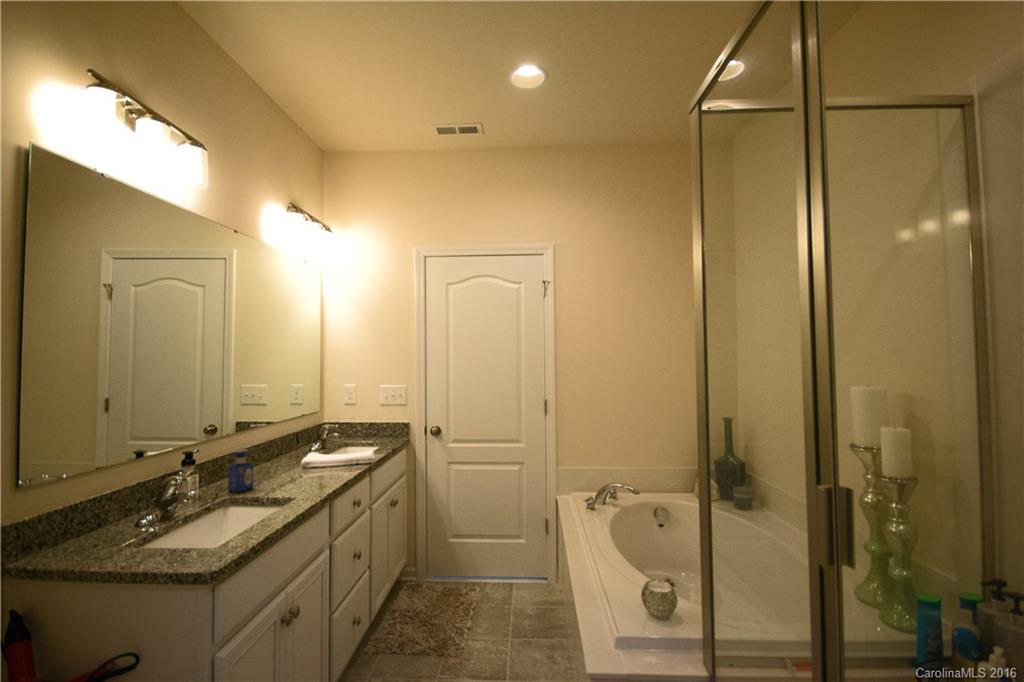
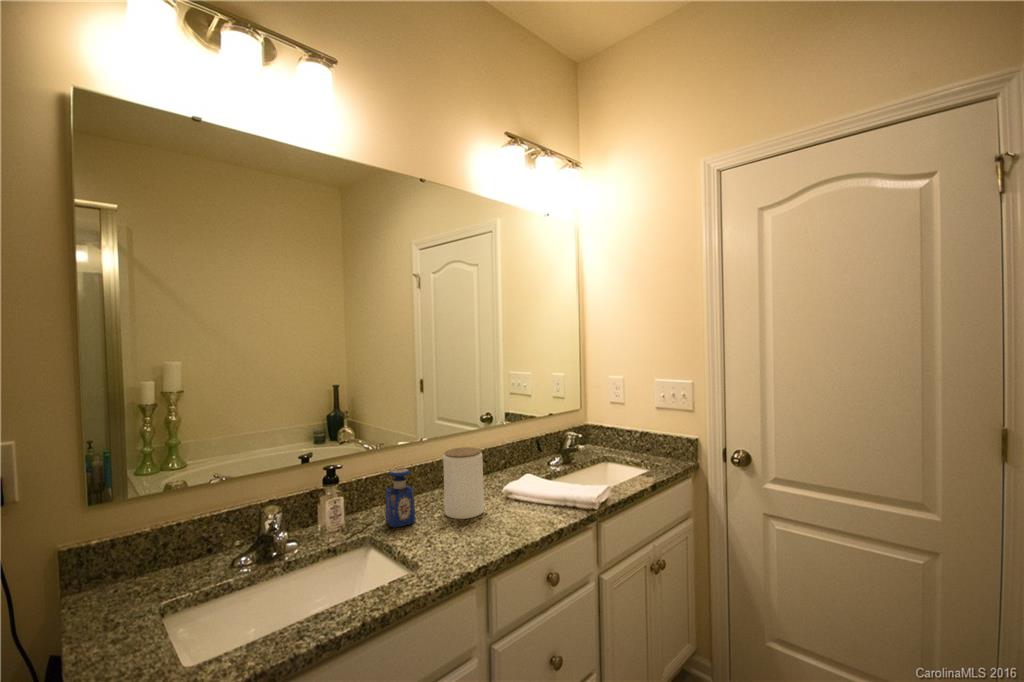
jar: none [266,433,297,482] -> present [443,447,484,519]

